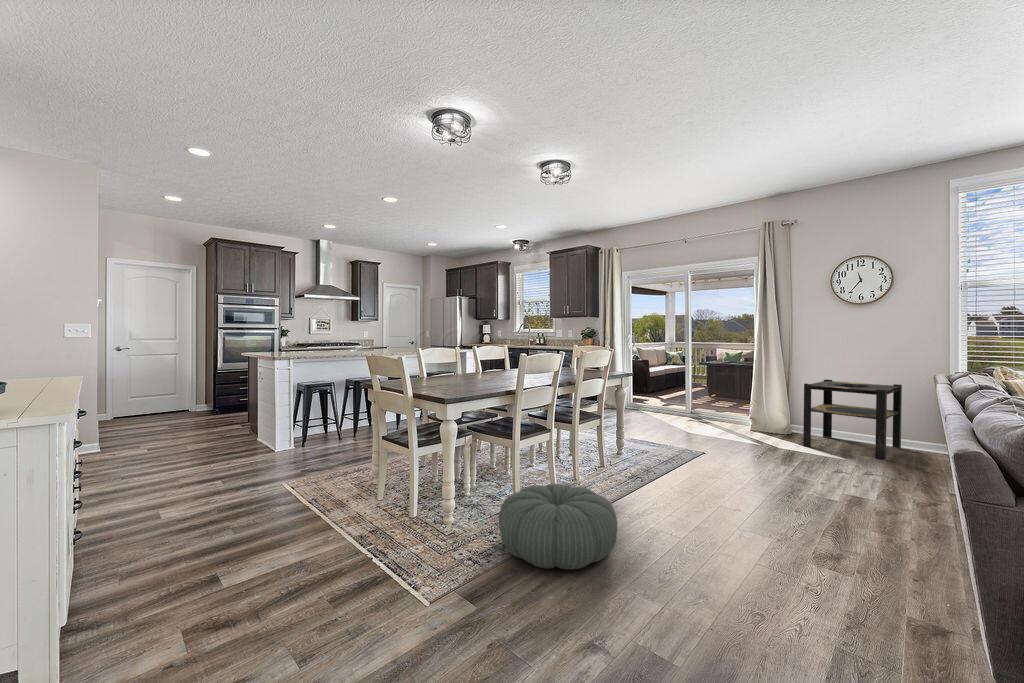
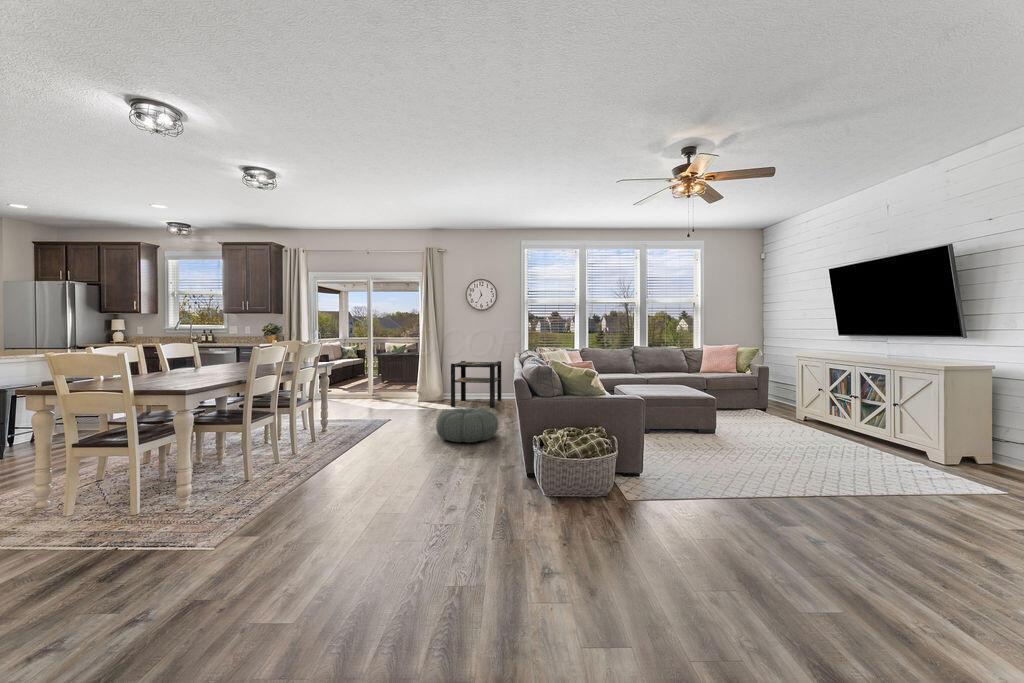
pouf: present [499,483,617,569] -> present [436,408,498,443]

